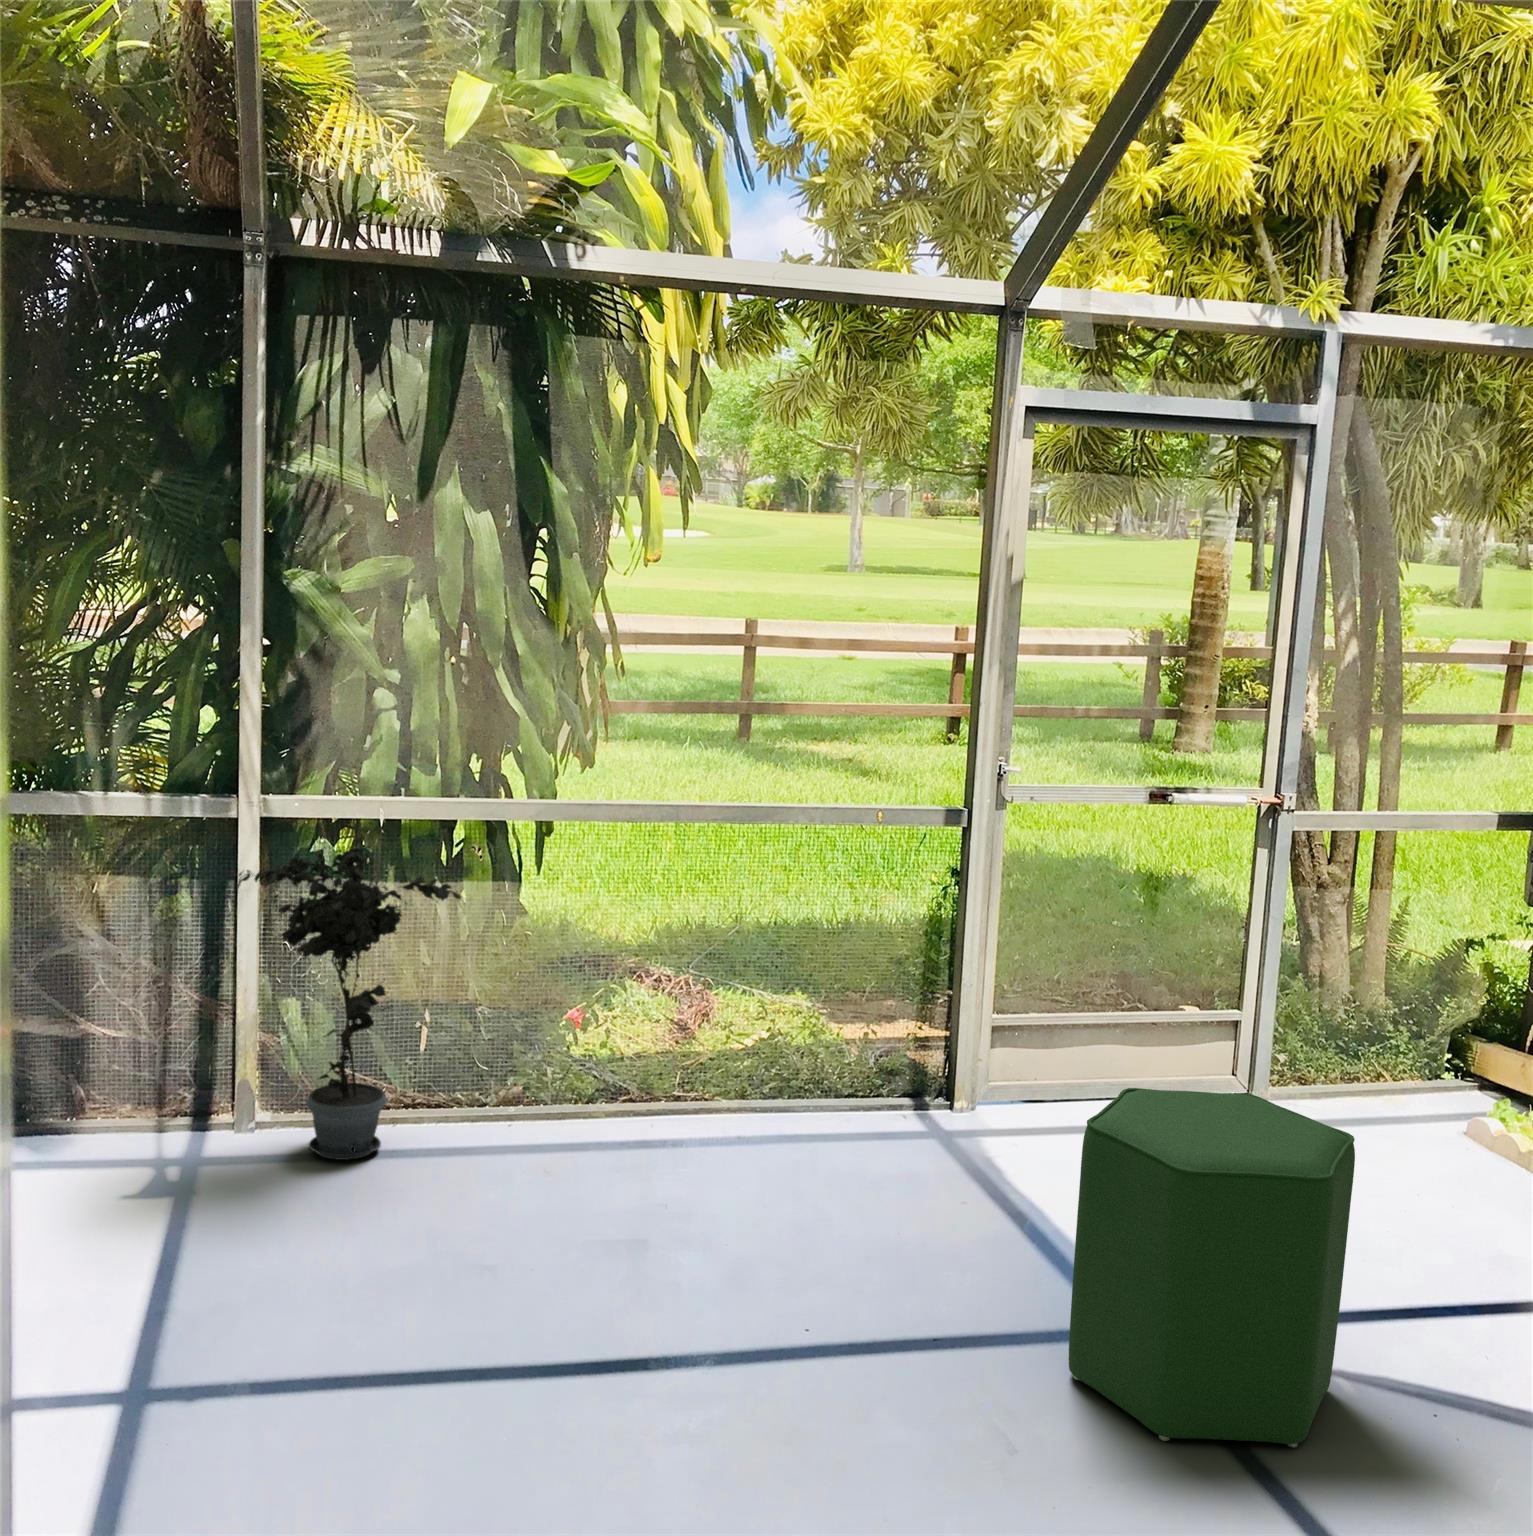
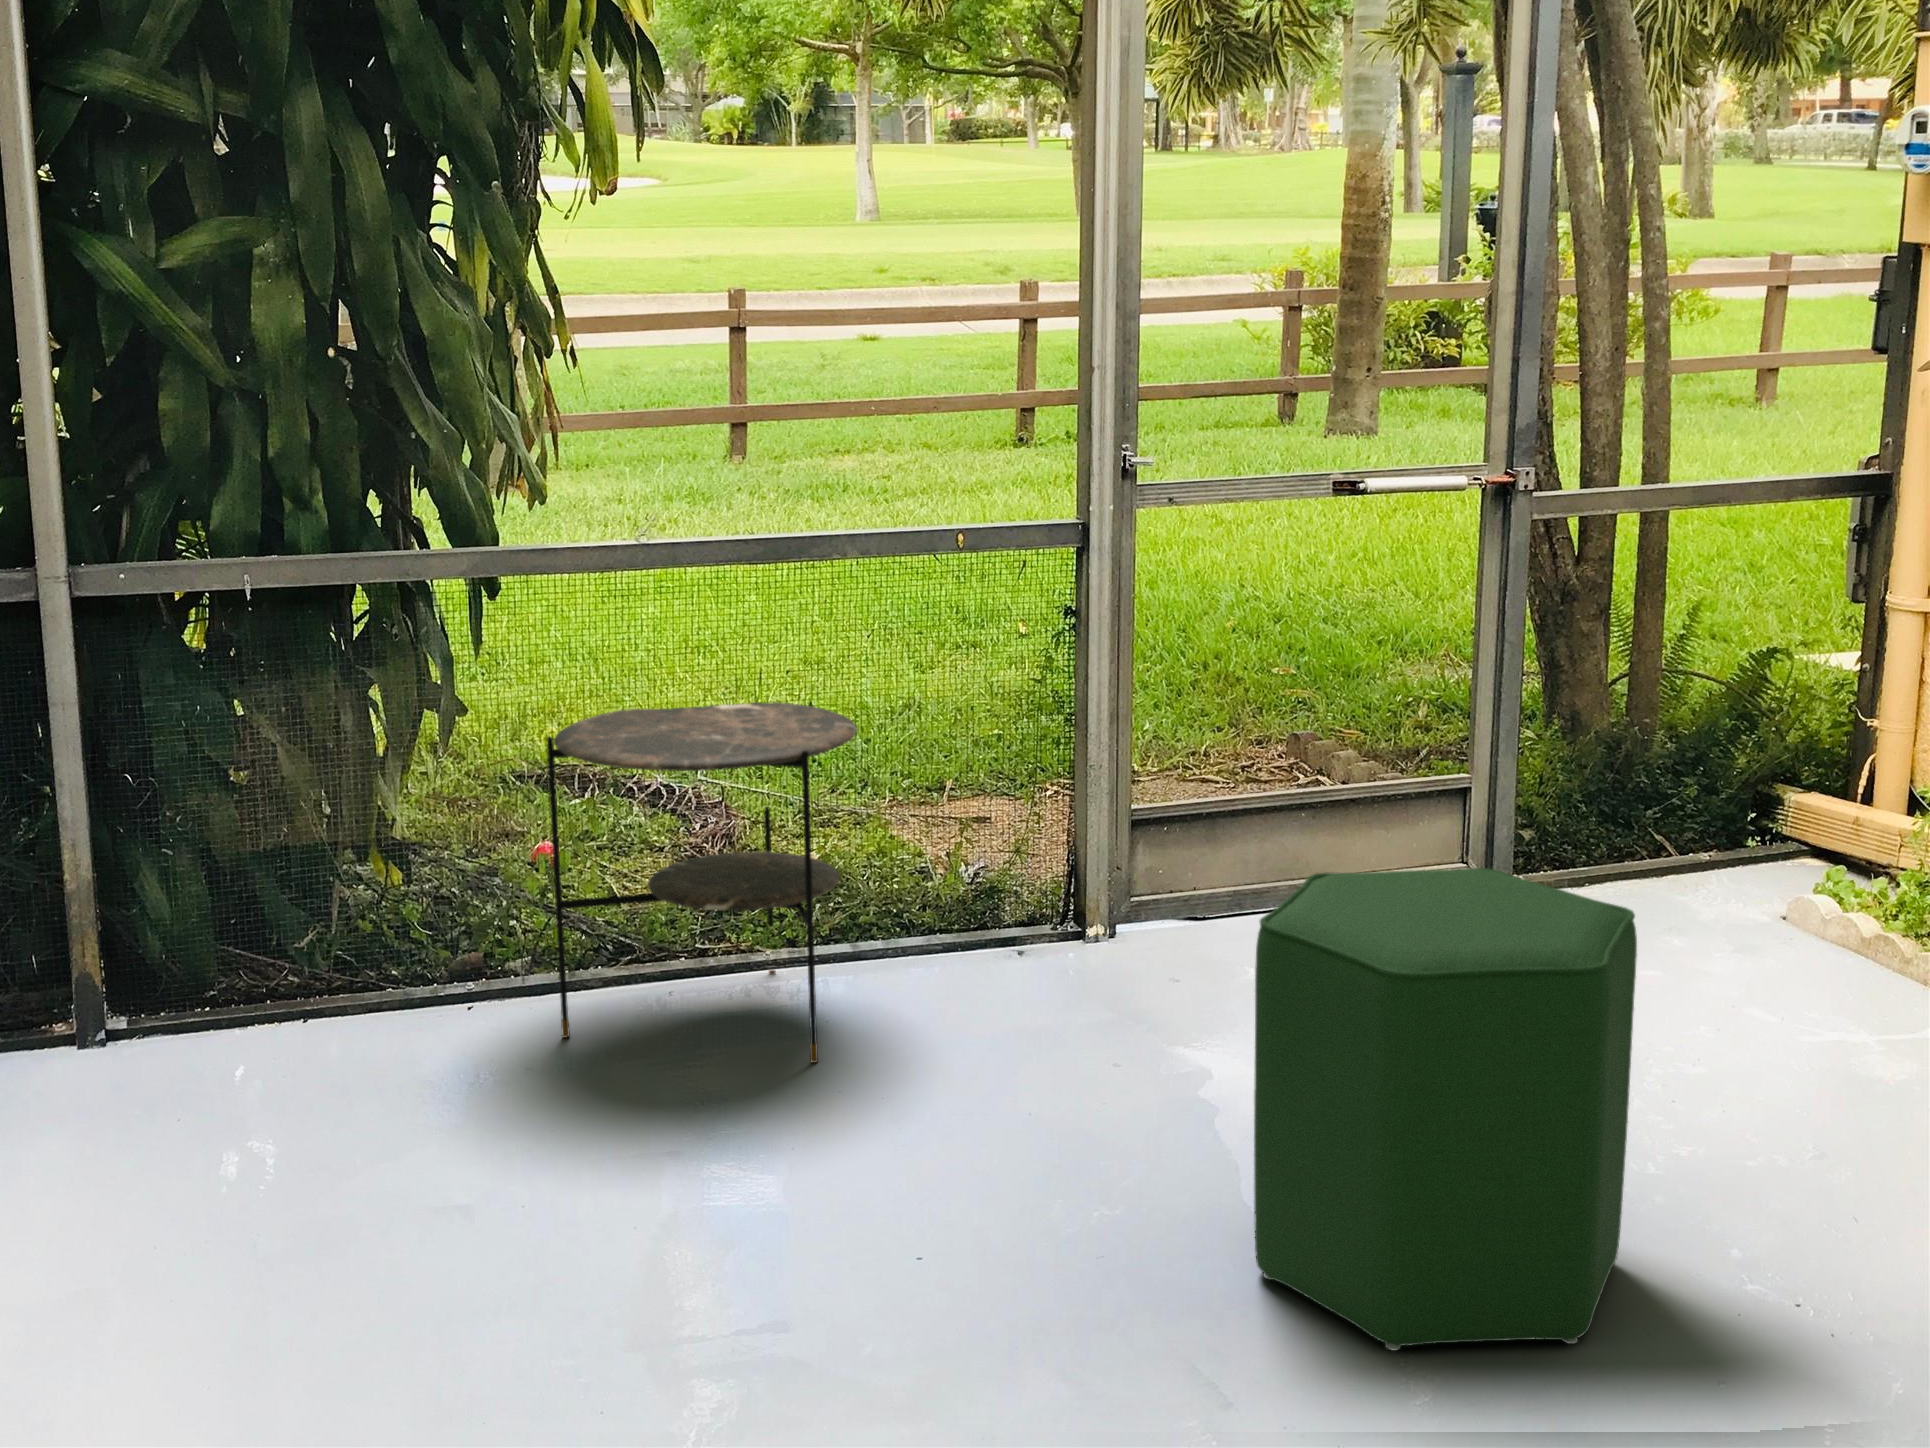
potted plant: present [236,836,461,1160] -> none [41,614,369,1071]
side table: none [575,919,803,1189] -> present [547,702,857,1063]

